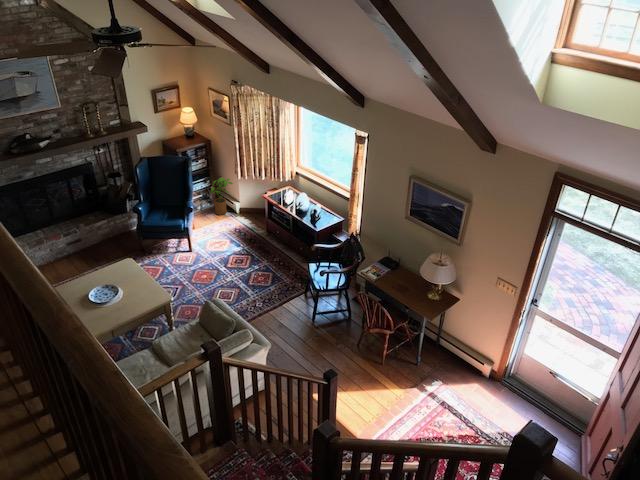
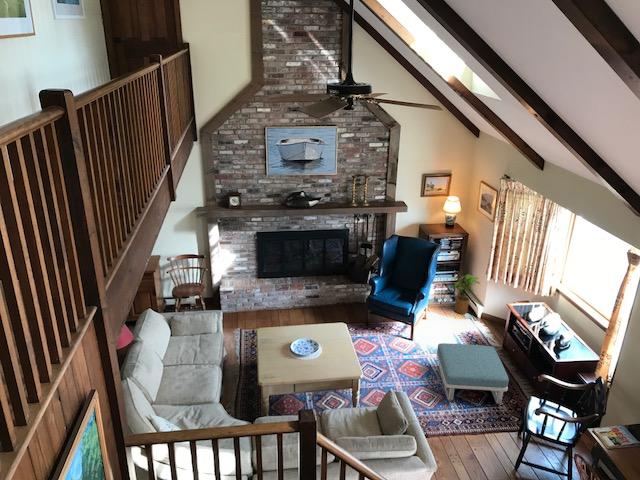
footstool: none [220,235,287,291] -> present [437,343,509,404]

